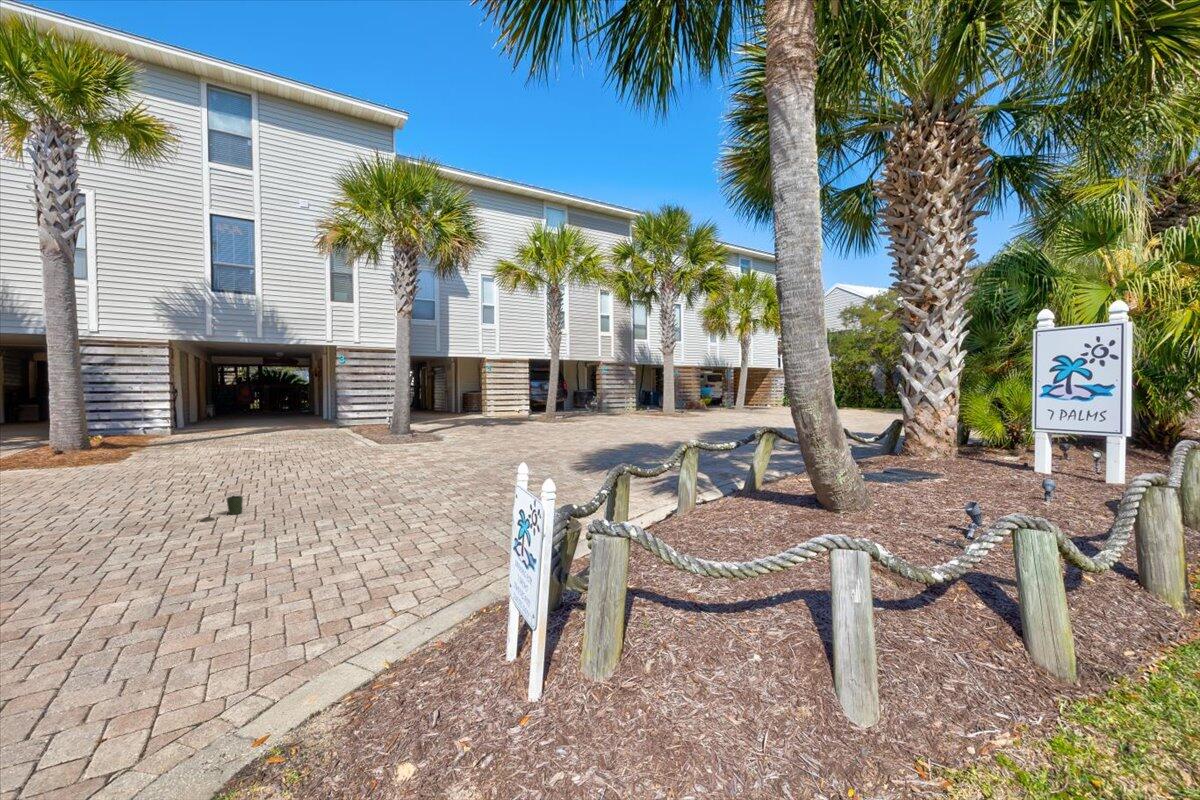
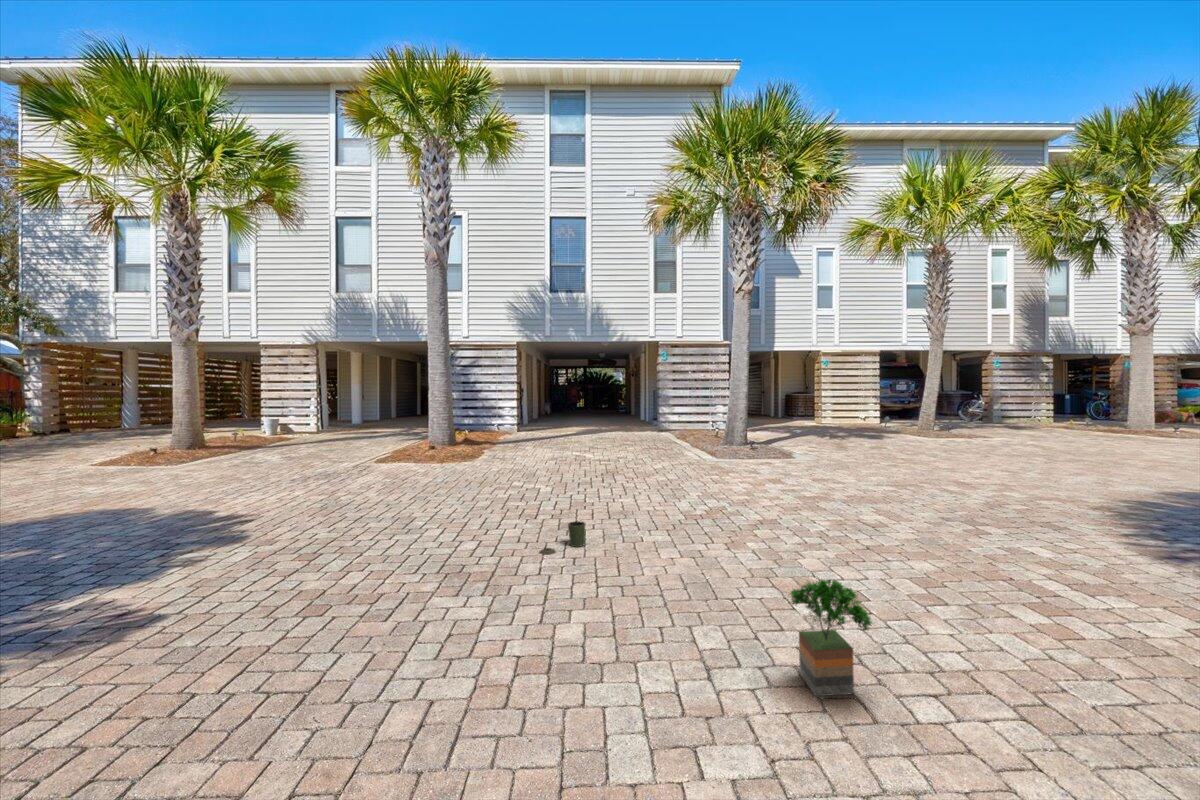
potted tree: none [363,496,405,555] -> present [791,580,872,696]

